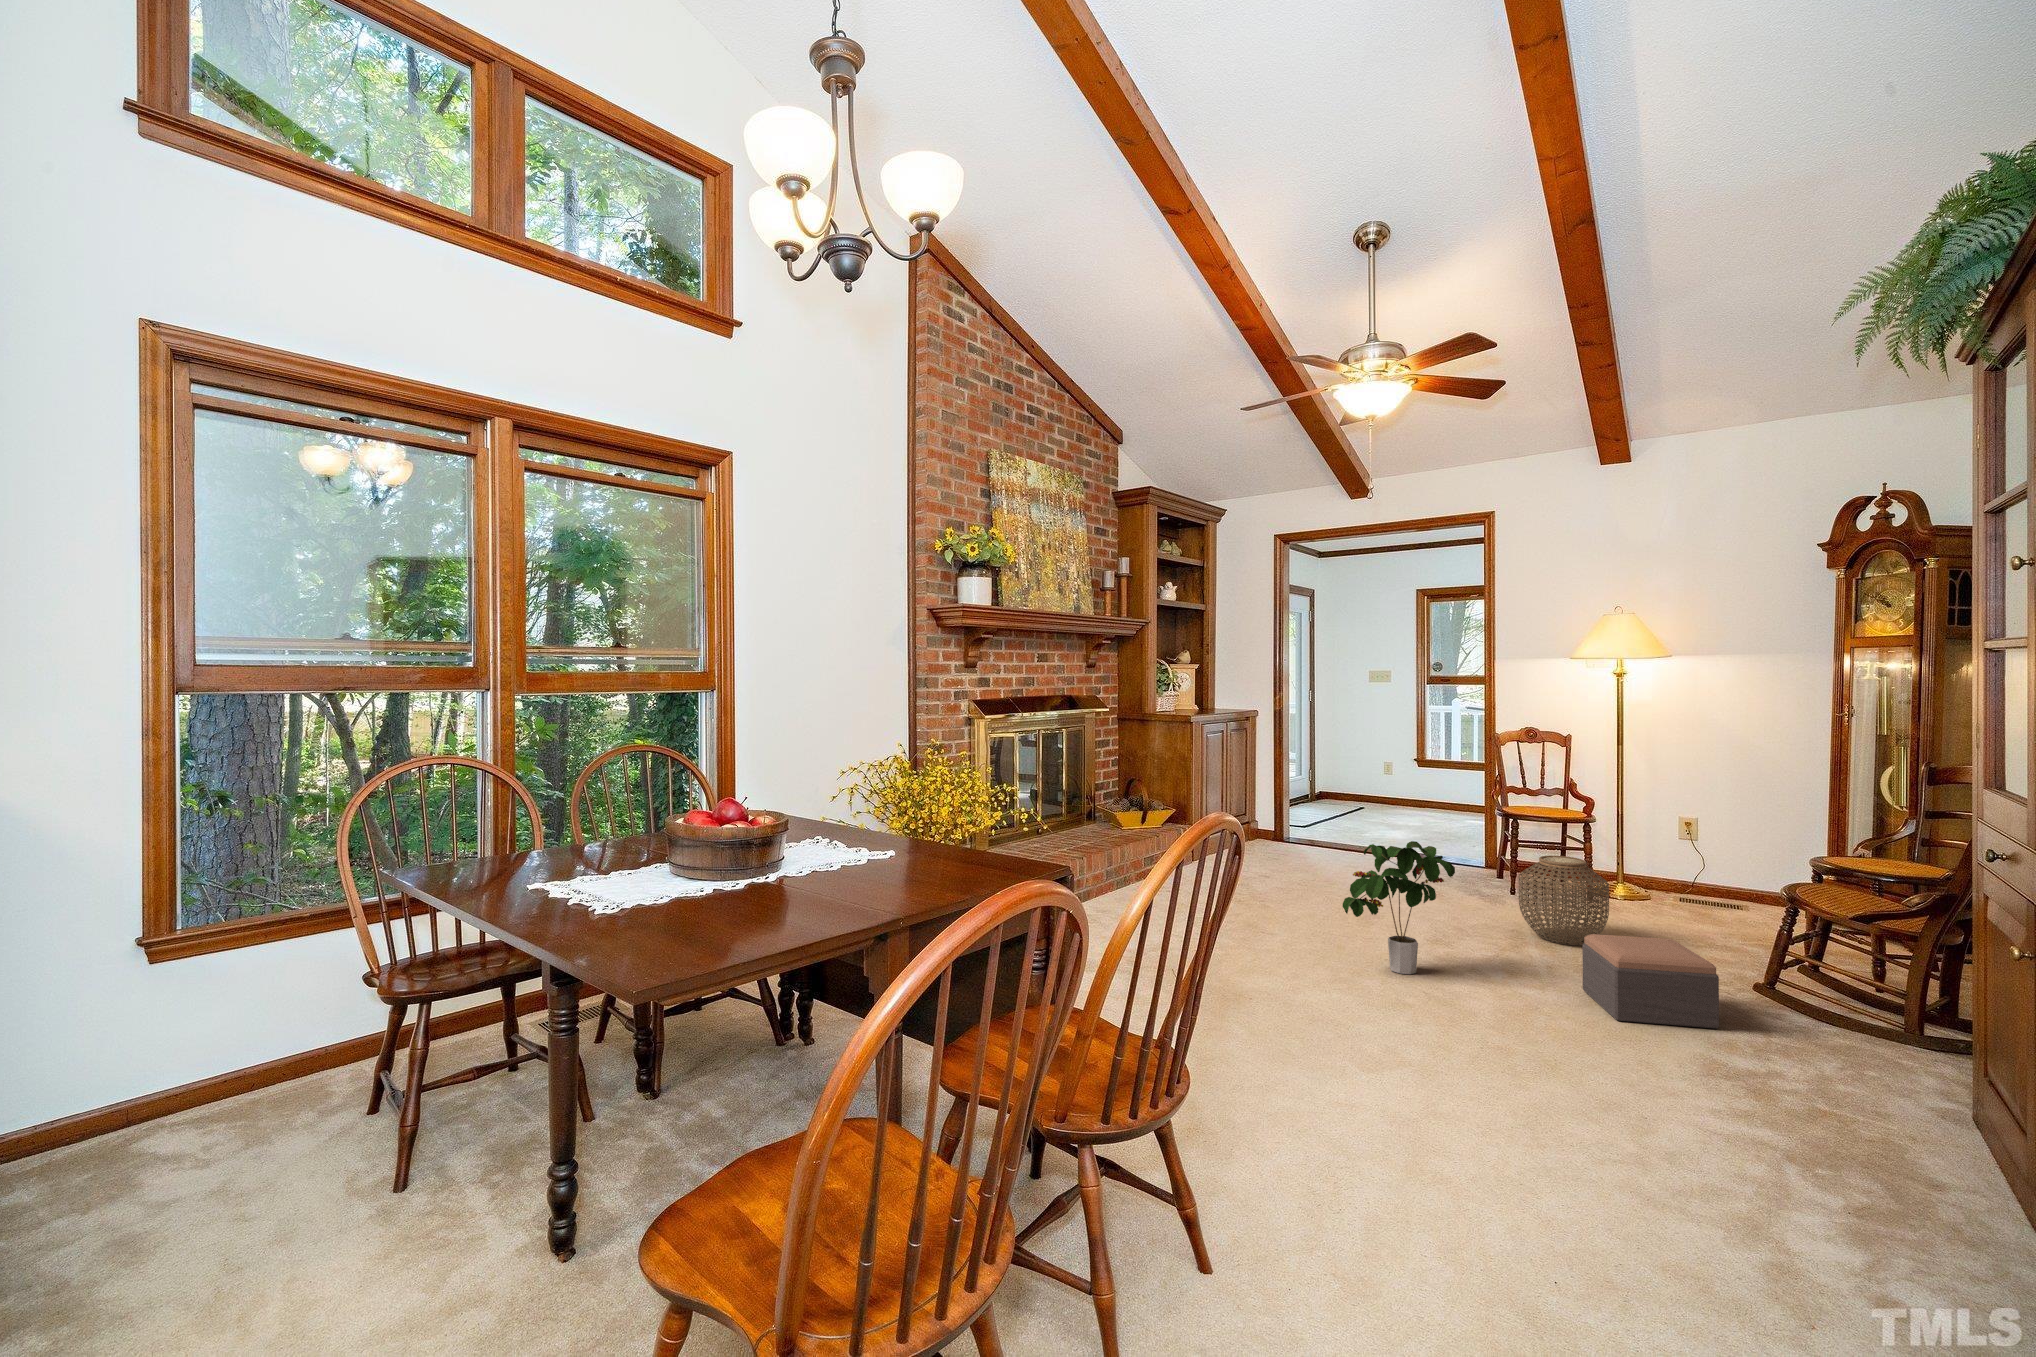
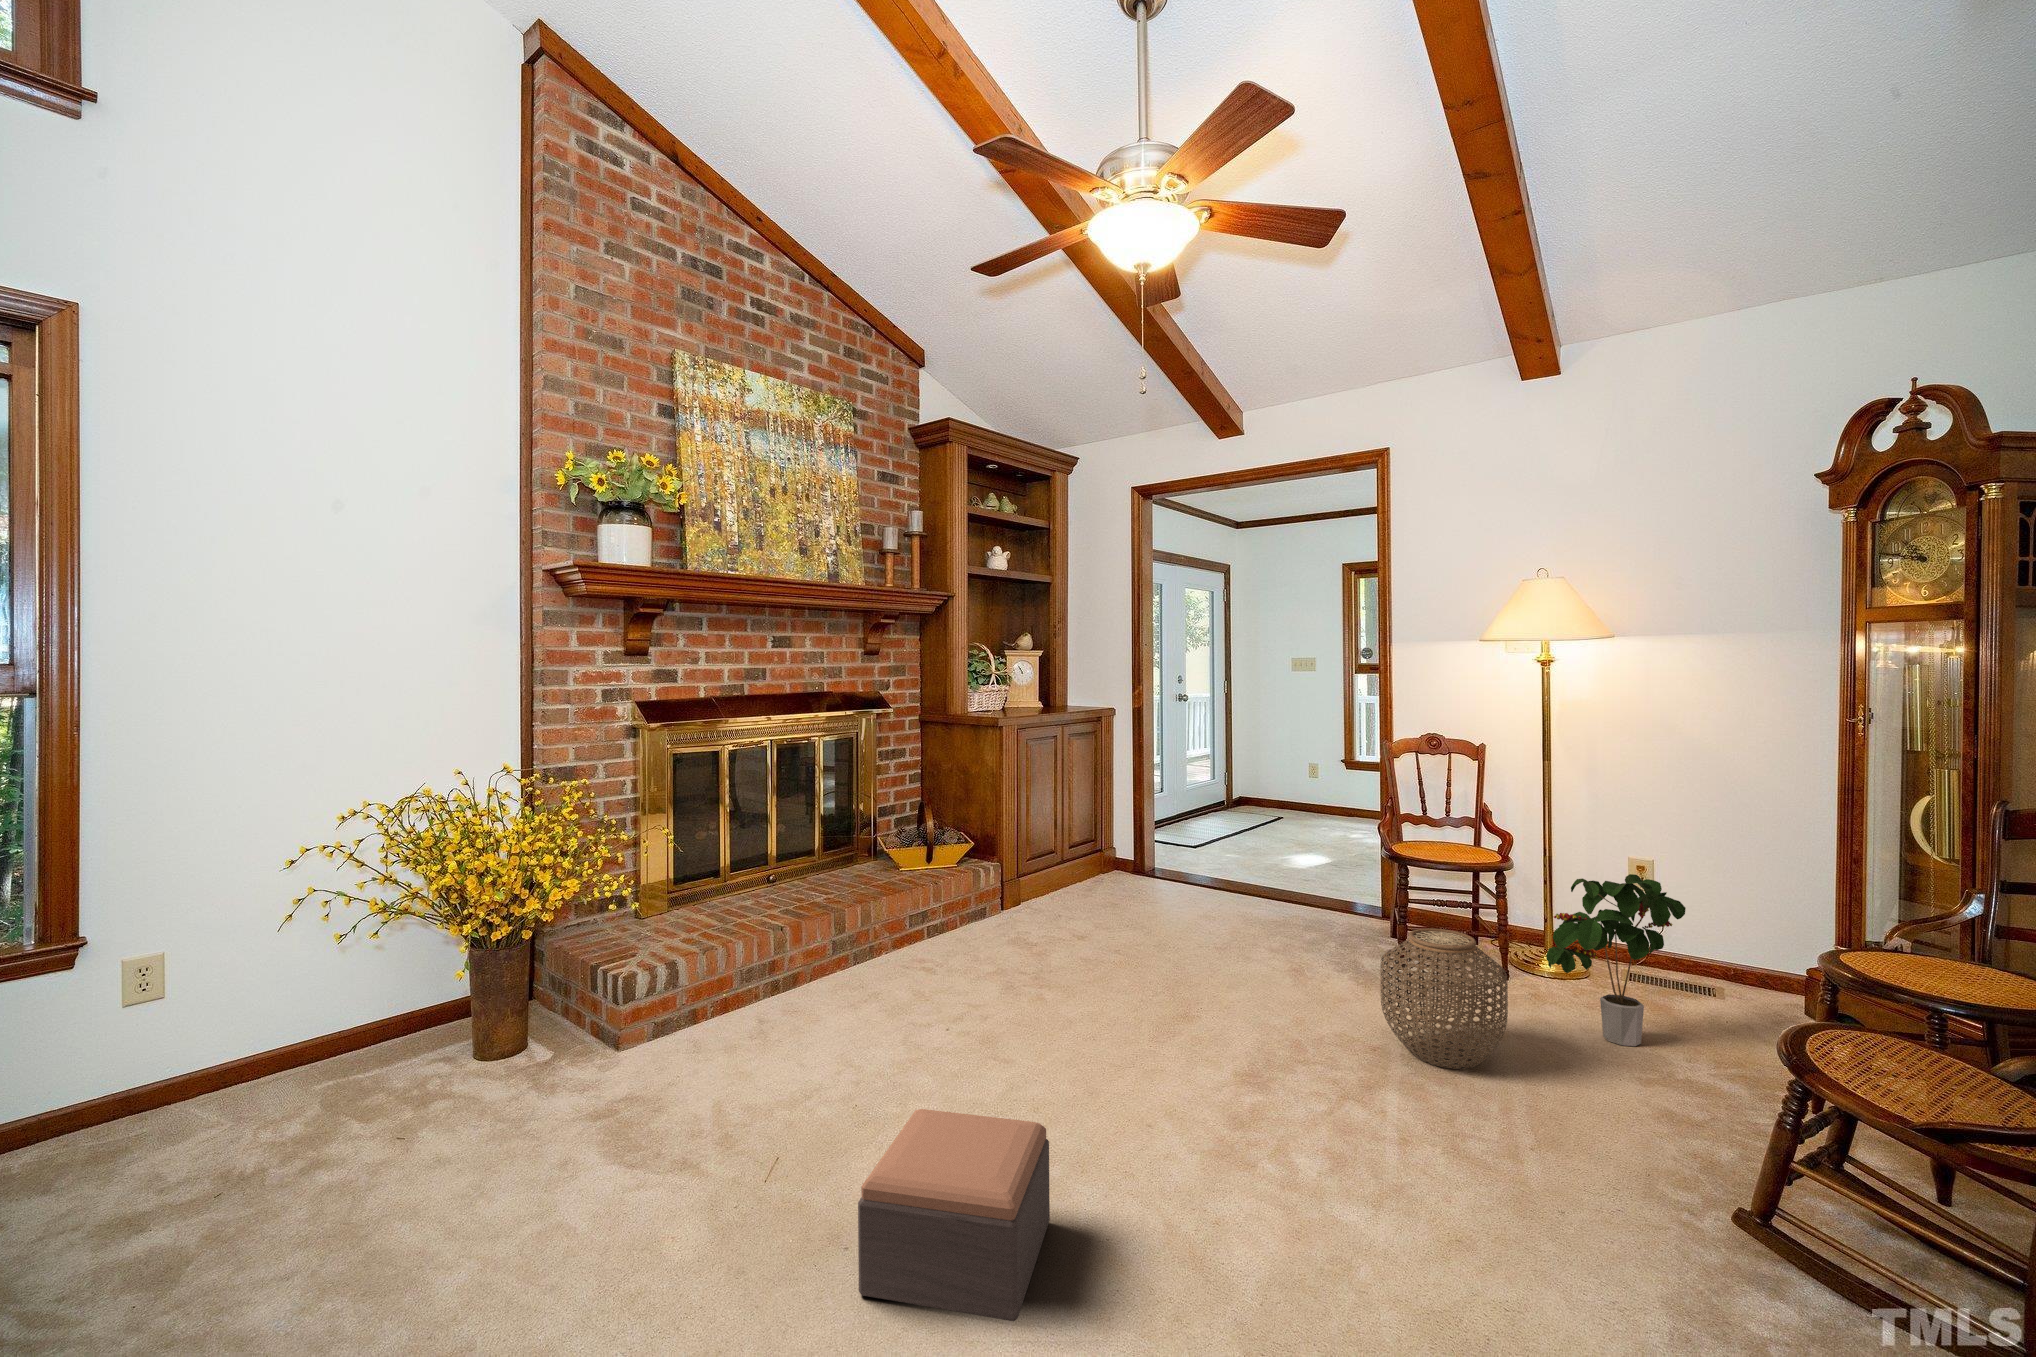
potted plant: present [1343,841,1455,974] -> present [1546,874,1686,1046]
footstool: present [1582,934,1719,1029] -> present [858,1109,1050,1321]

